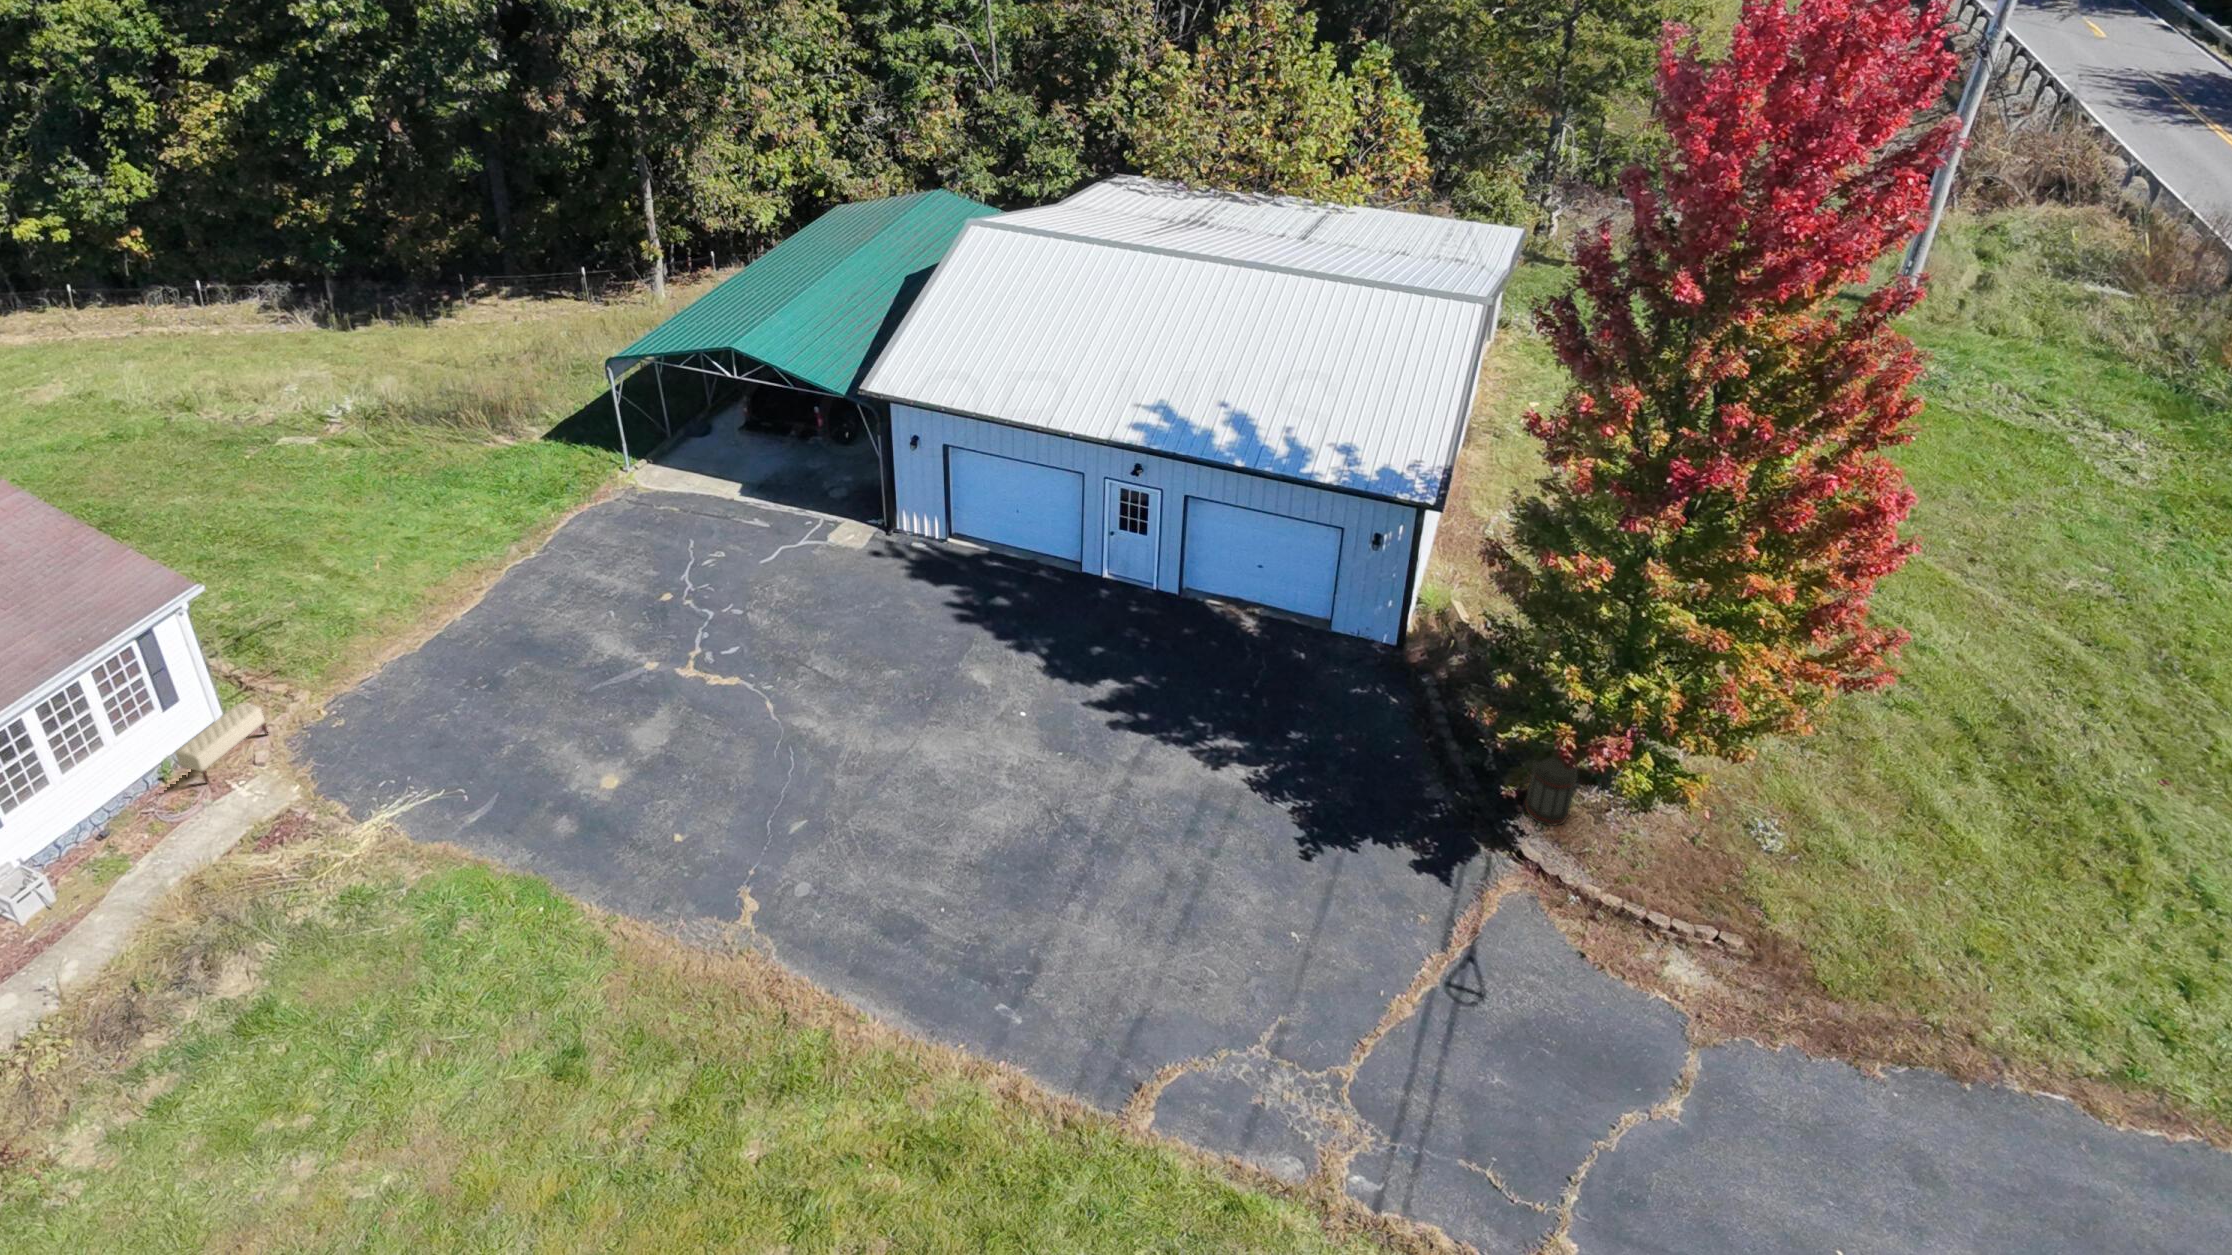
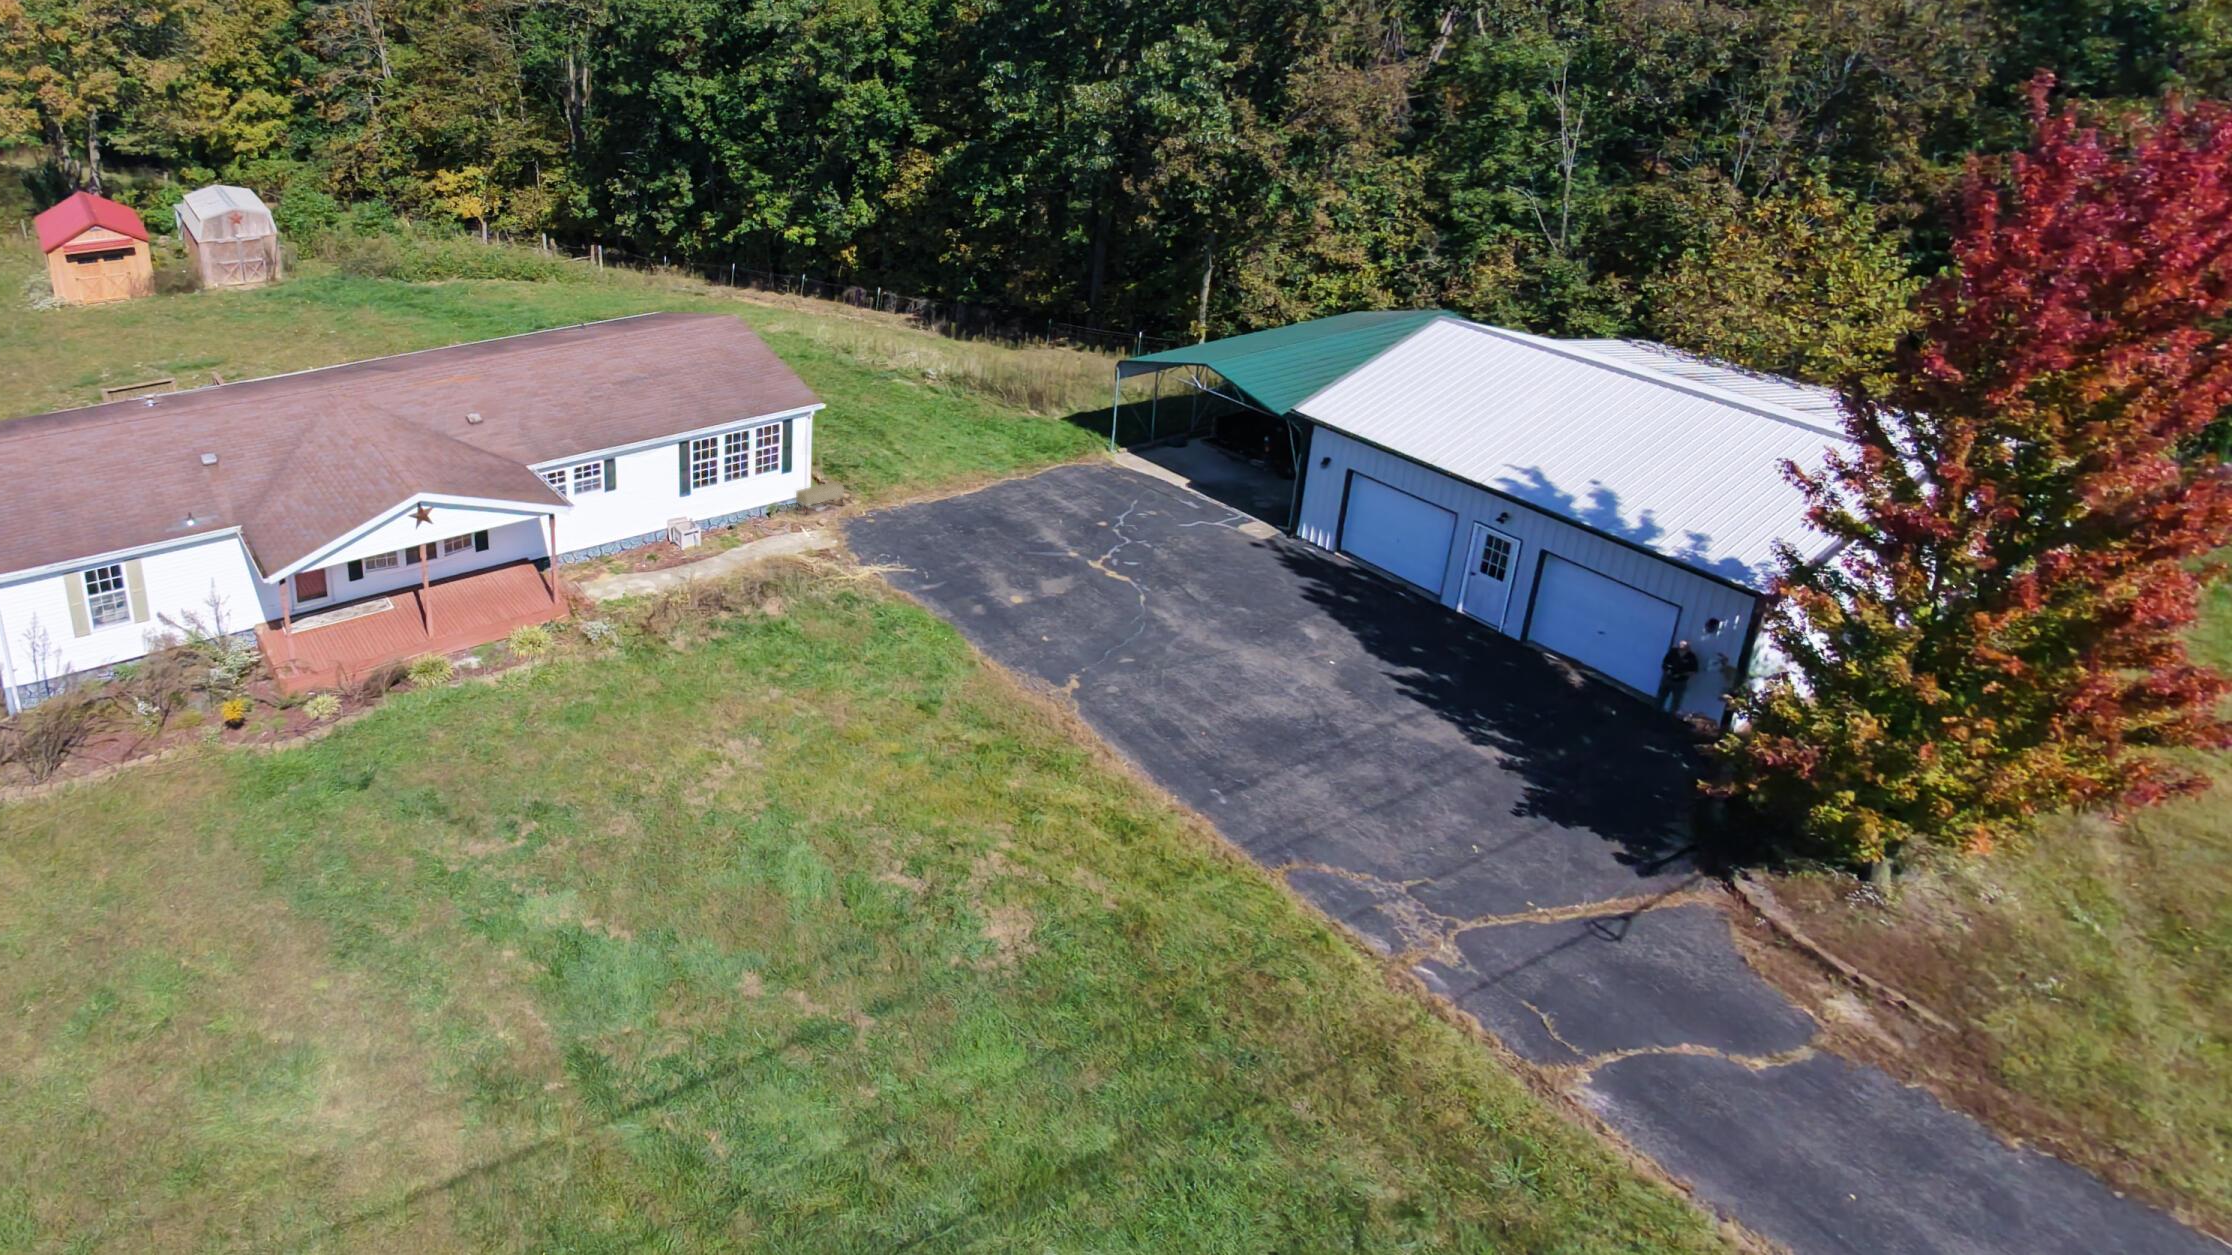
trash can: present [1525,758,1578,826] -> none [1742,804,1801,870]

